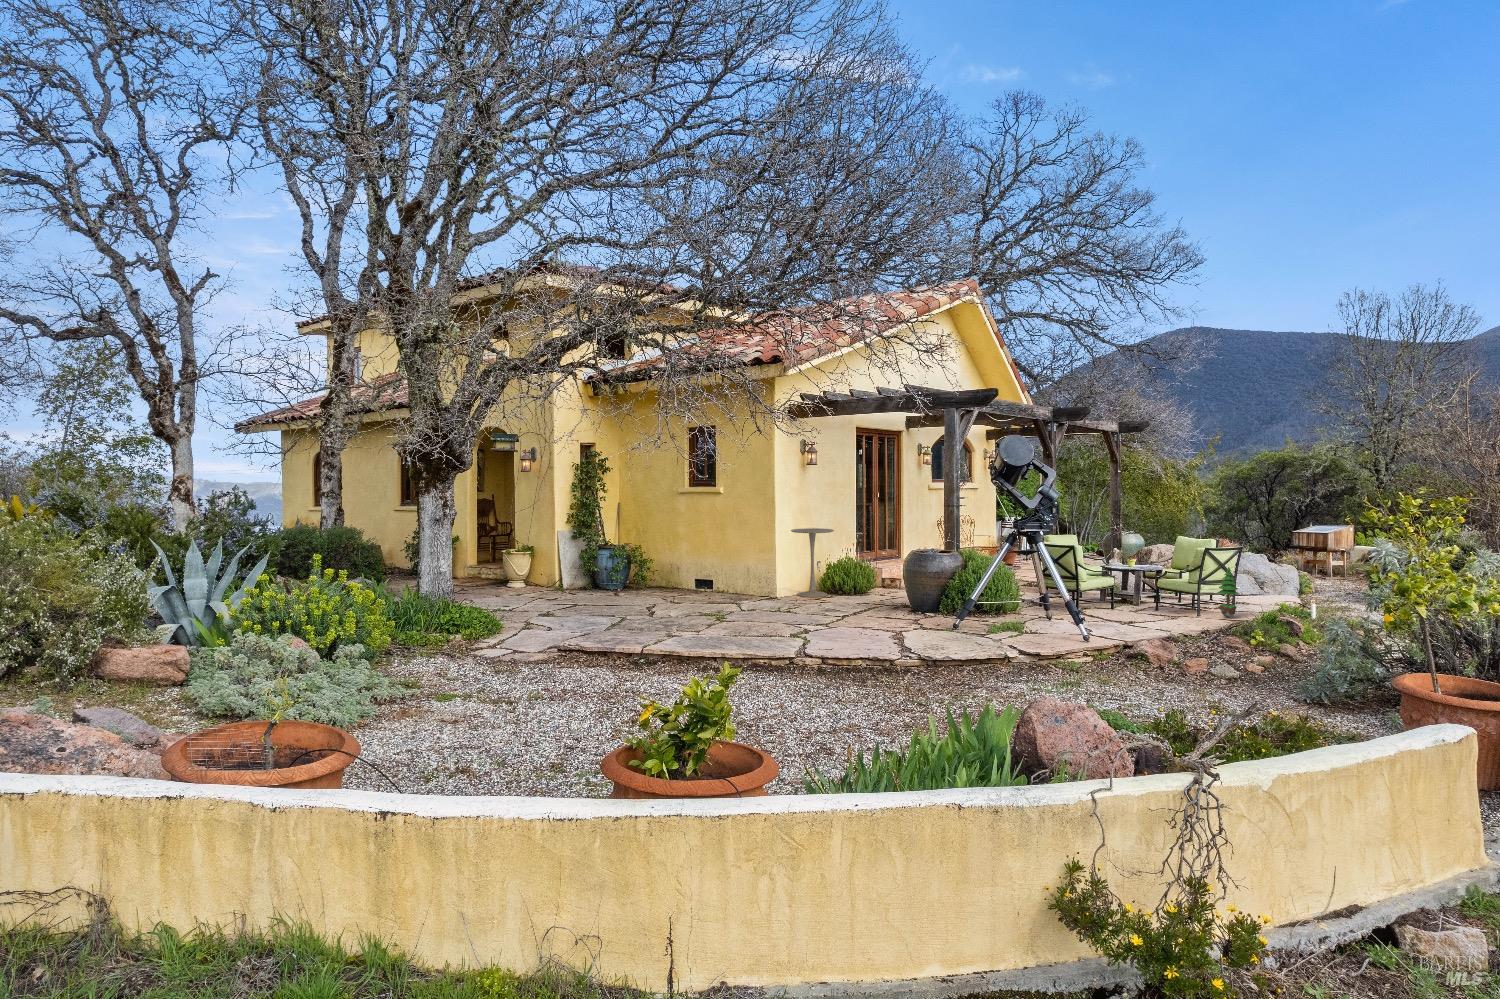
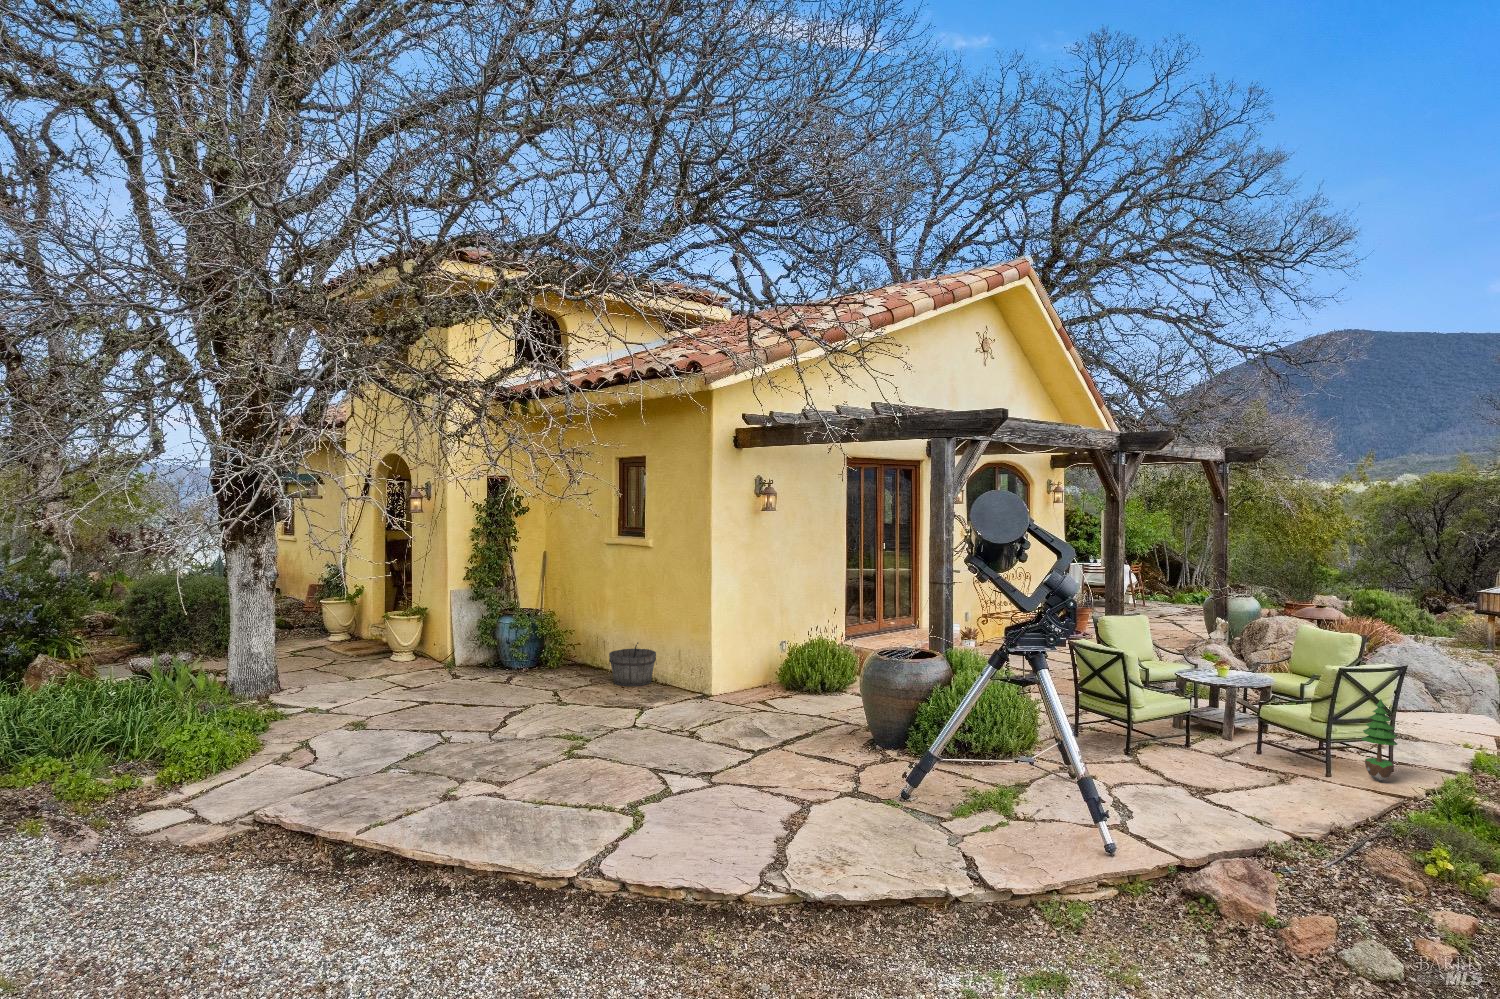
pedestal table: present [791,528,834,597] -> none [730,600,789,700]
wooden bucket: none [696,563,731,594] -> present [608,642,657,686]

